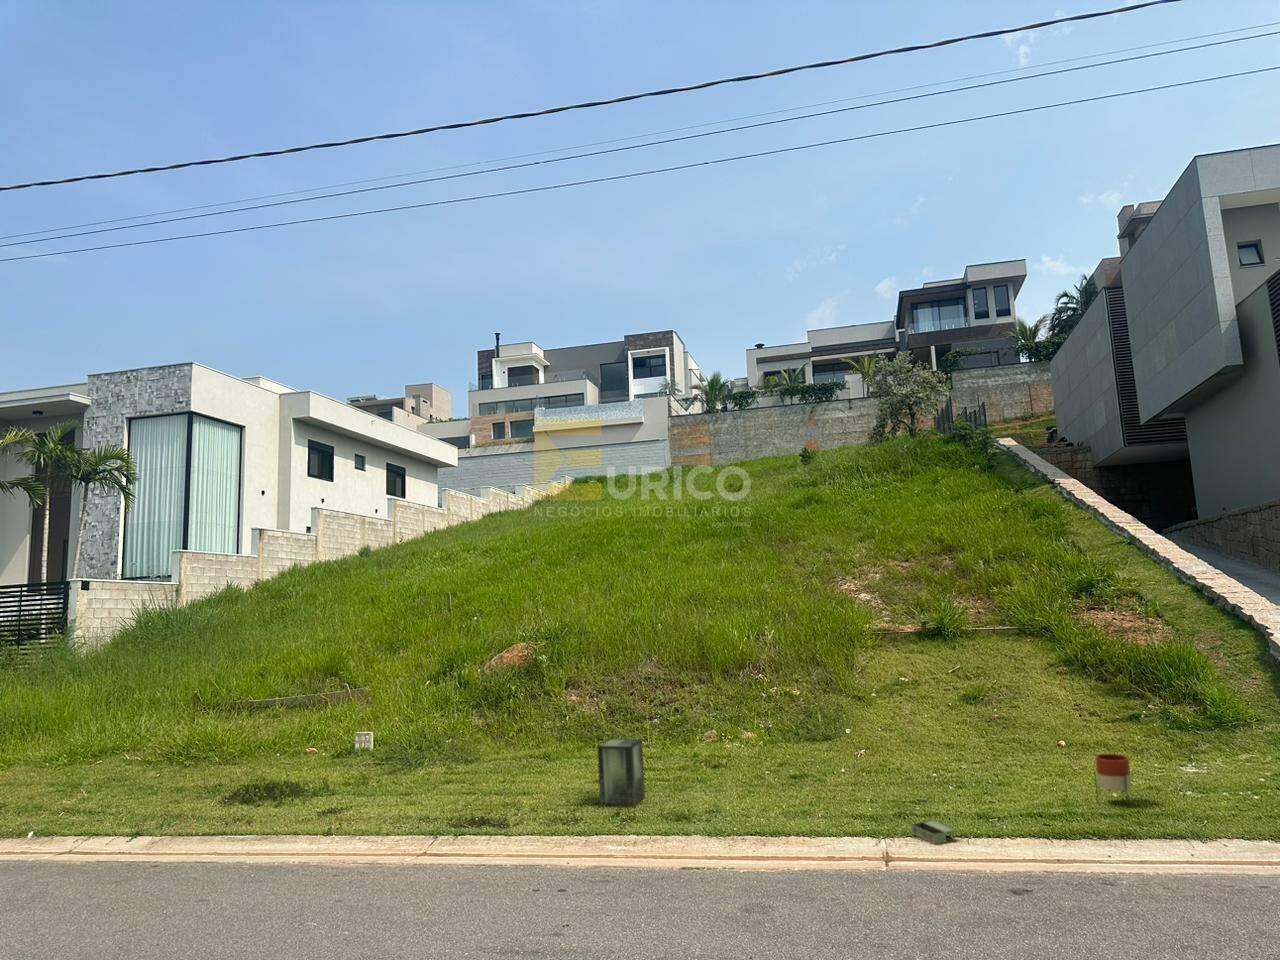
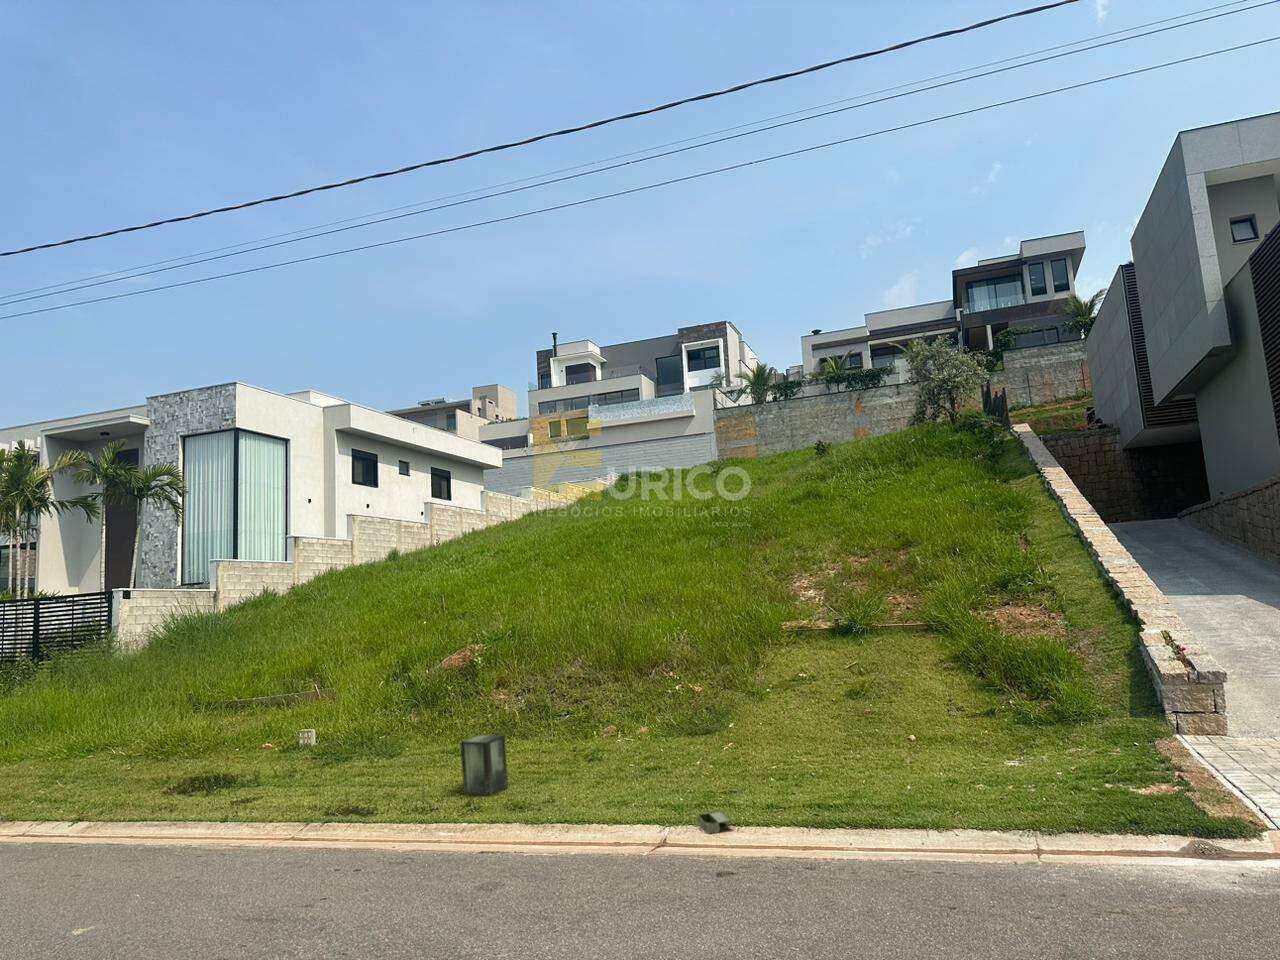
planter: present [1095,754,1131,807] -> none [890,749,923,801]

